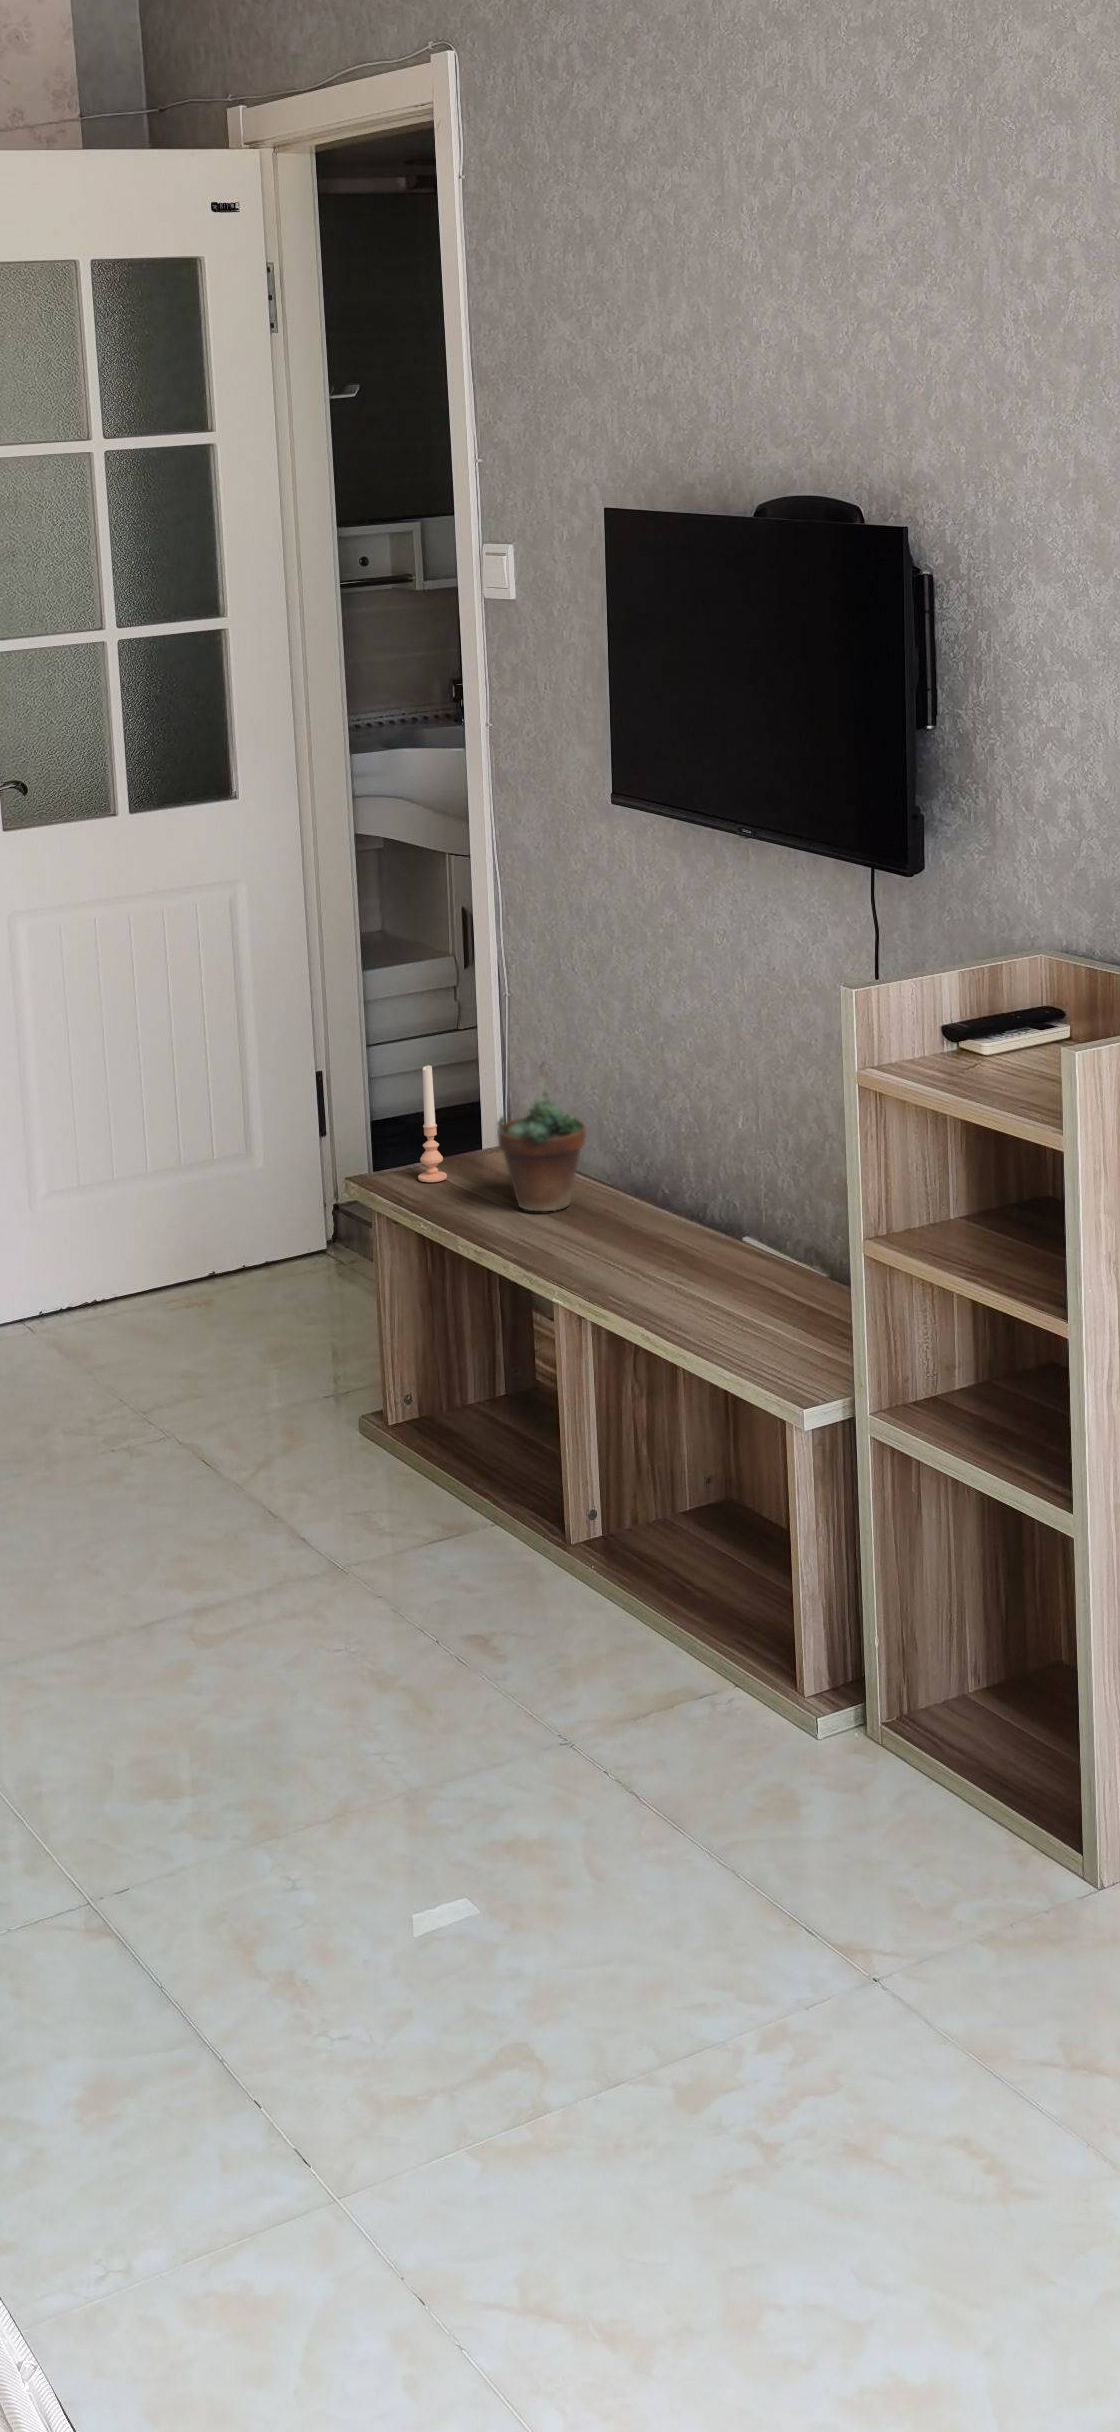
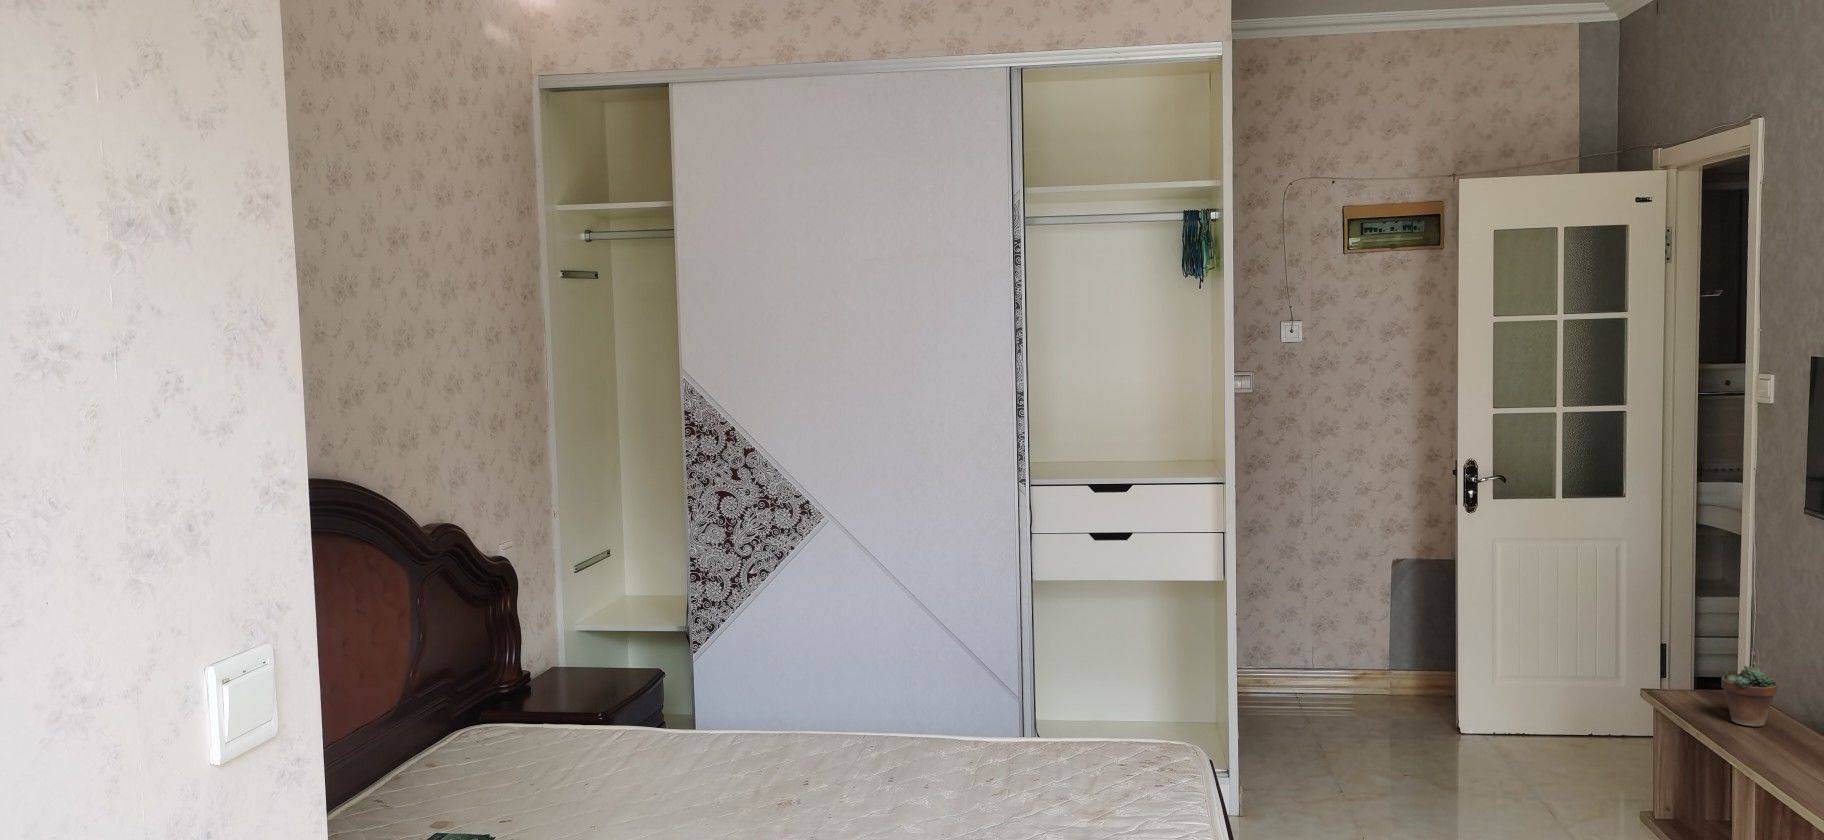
candle: present [418,1066,447,1182] -> none [1681,639,1698,701]

